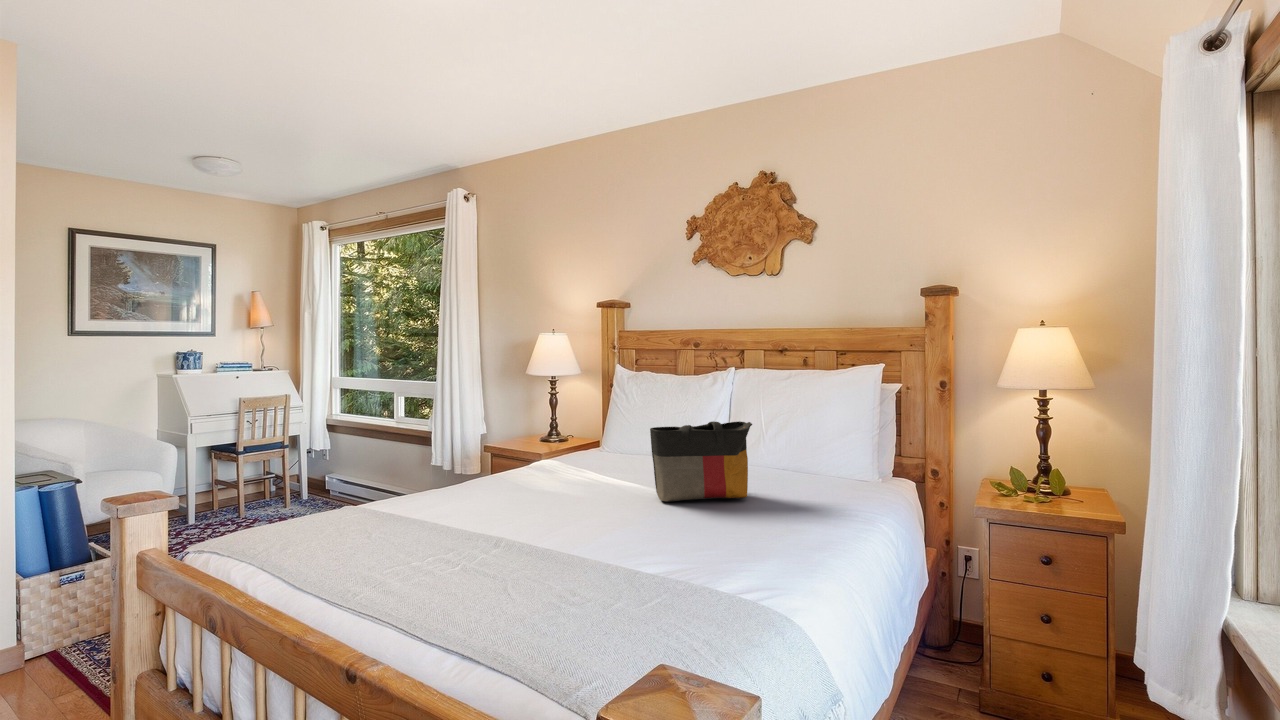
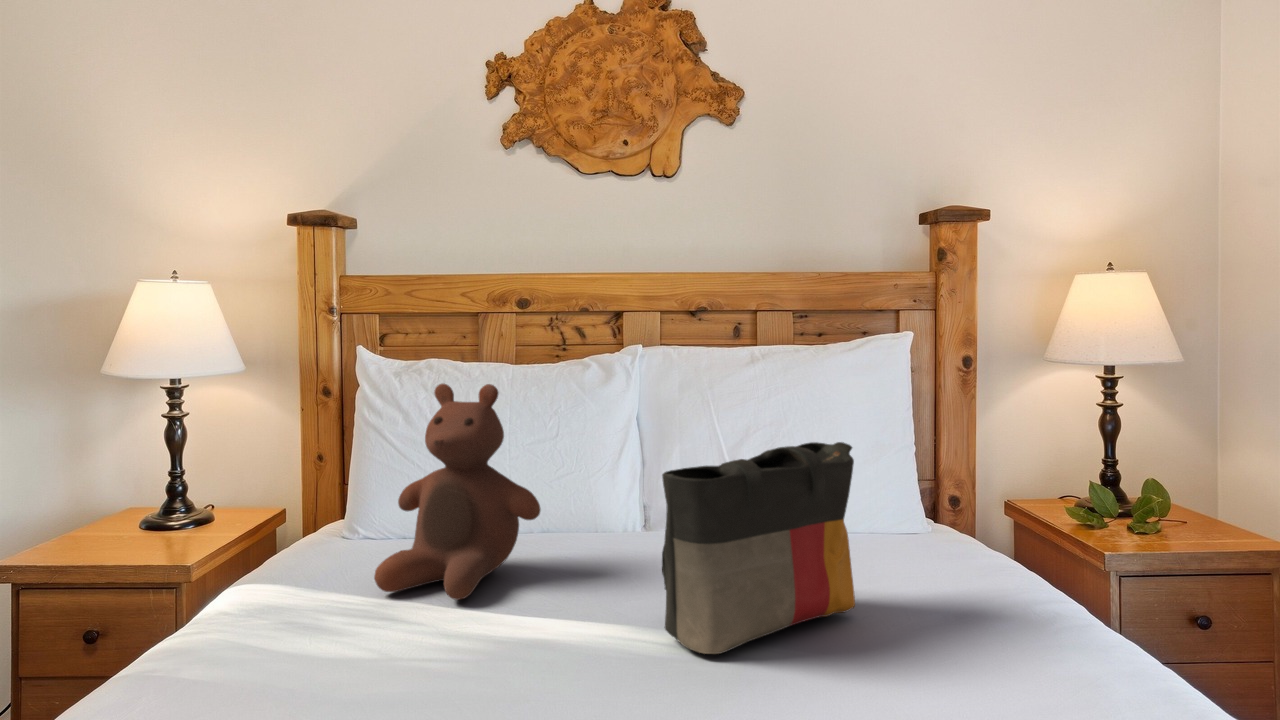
stuffed bear: none [583,386,649,475] -> present [374,384,541,600]

